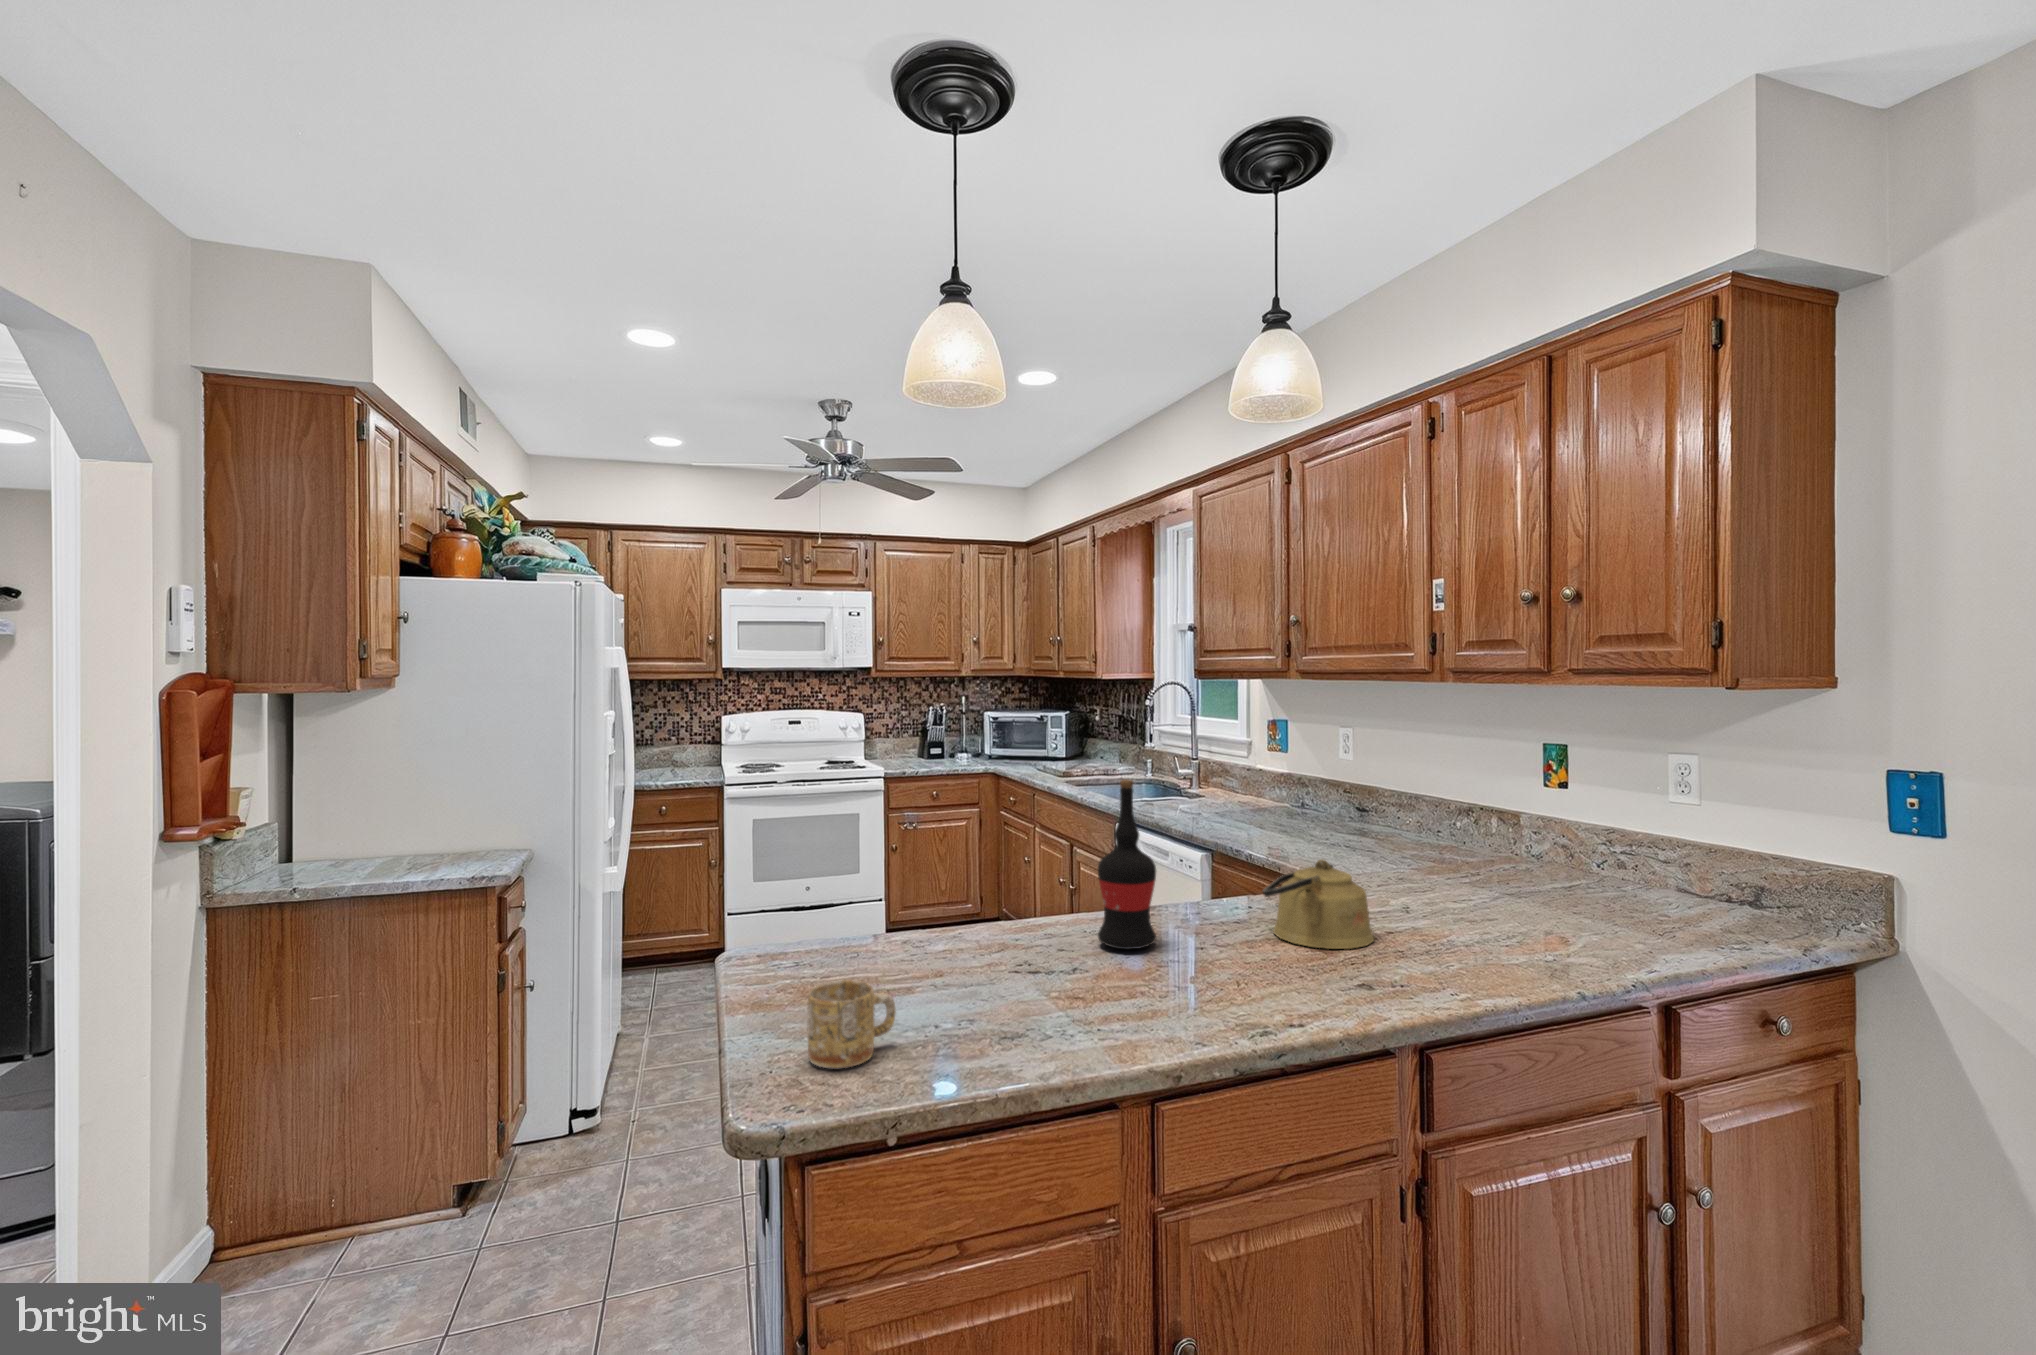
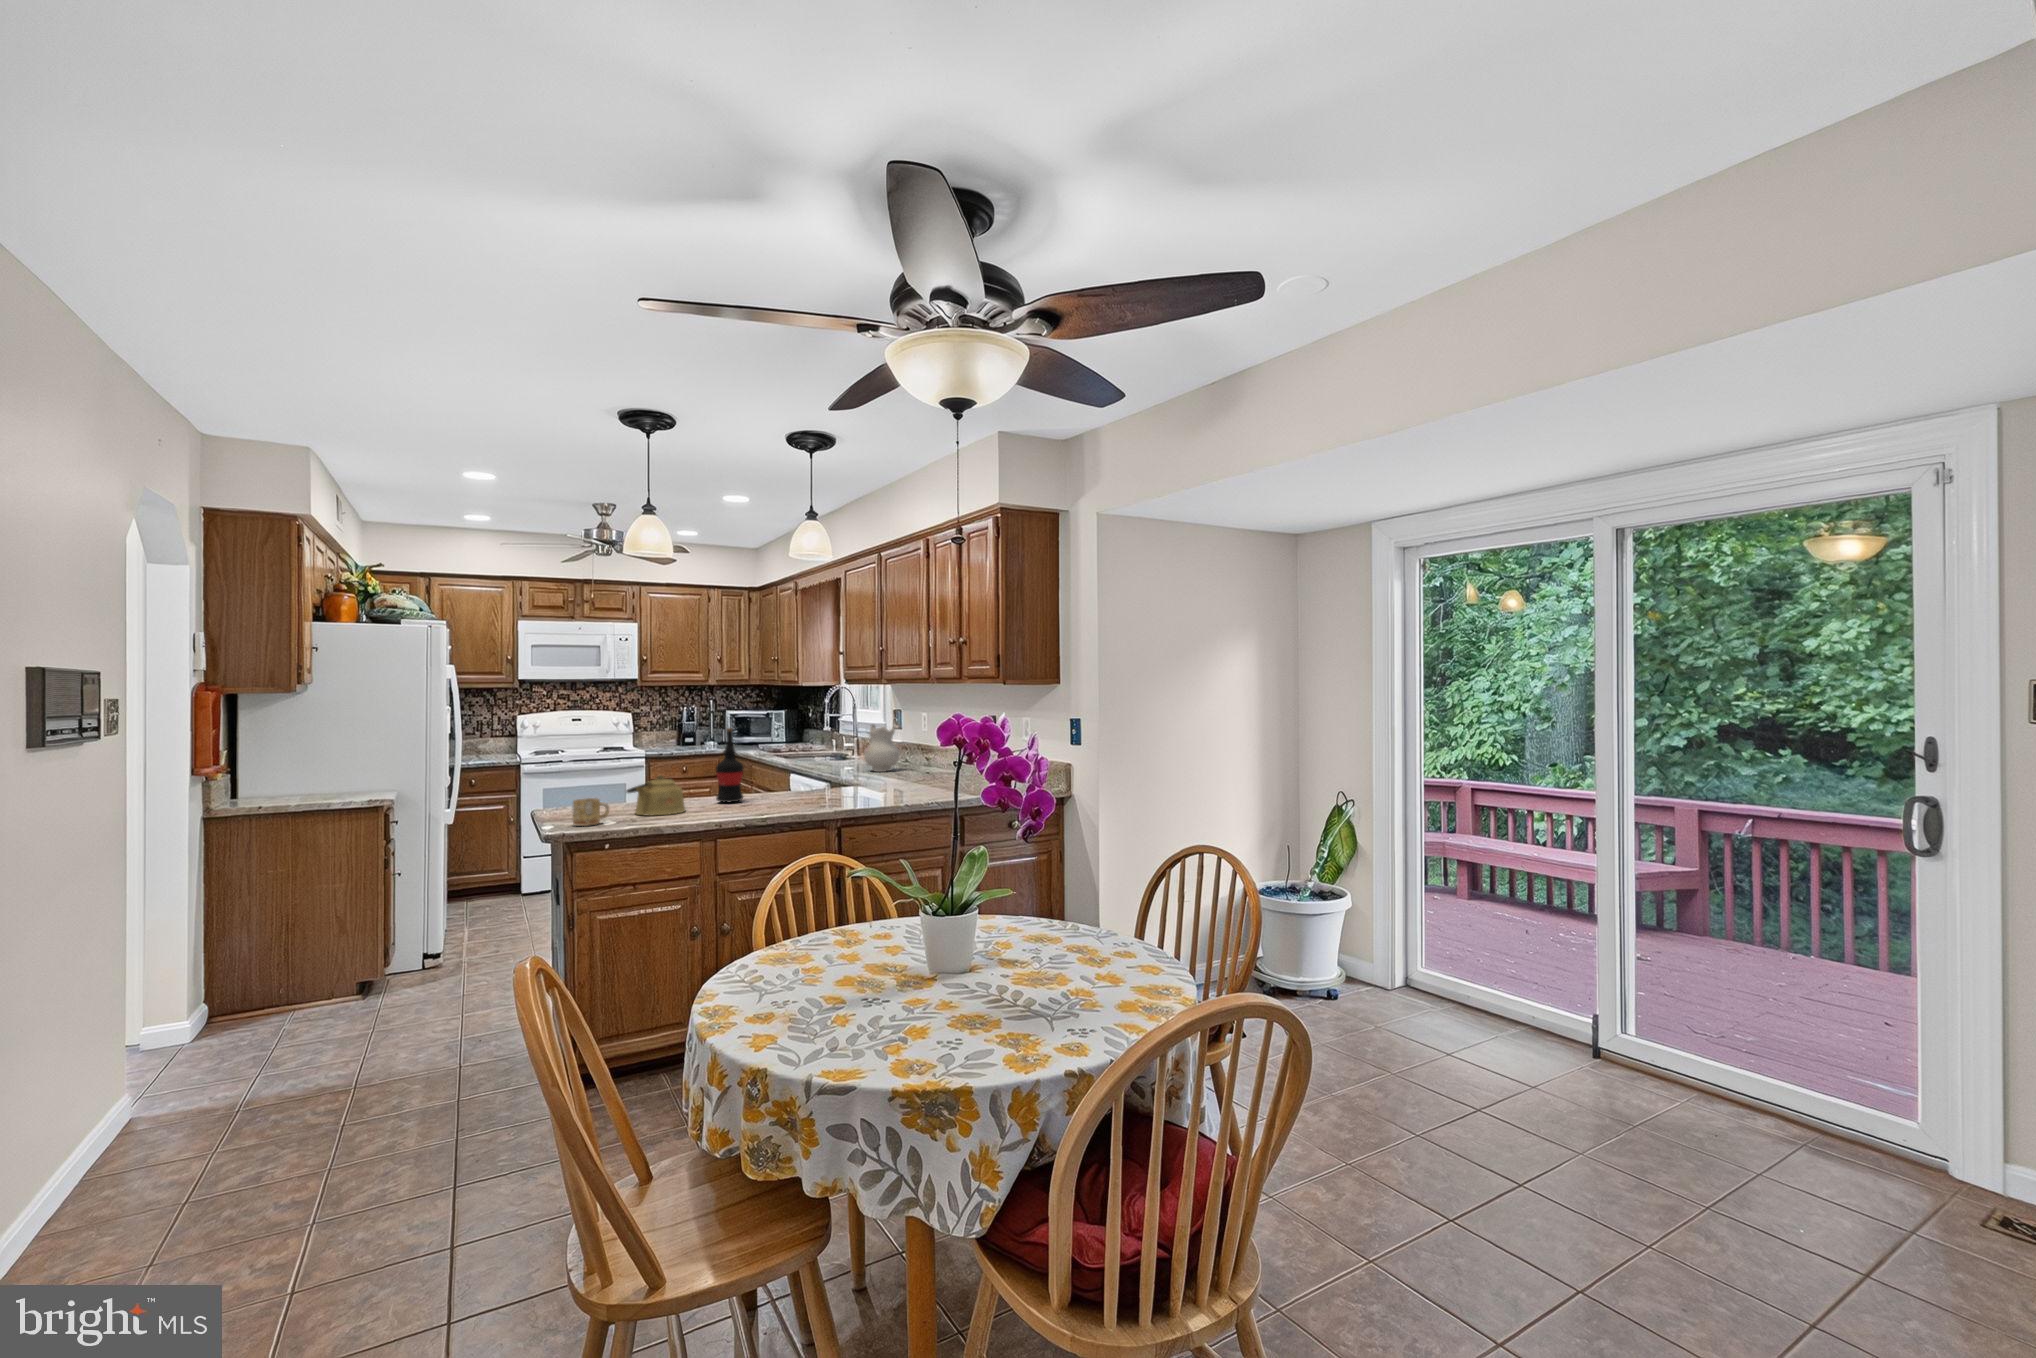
ceramic pitcher: none [1273,749,1340,837] -> present [864,725,900,772]
kettle: present [1263,859,1374,949] -> present [627,775,685,816]

